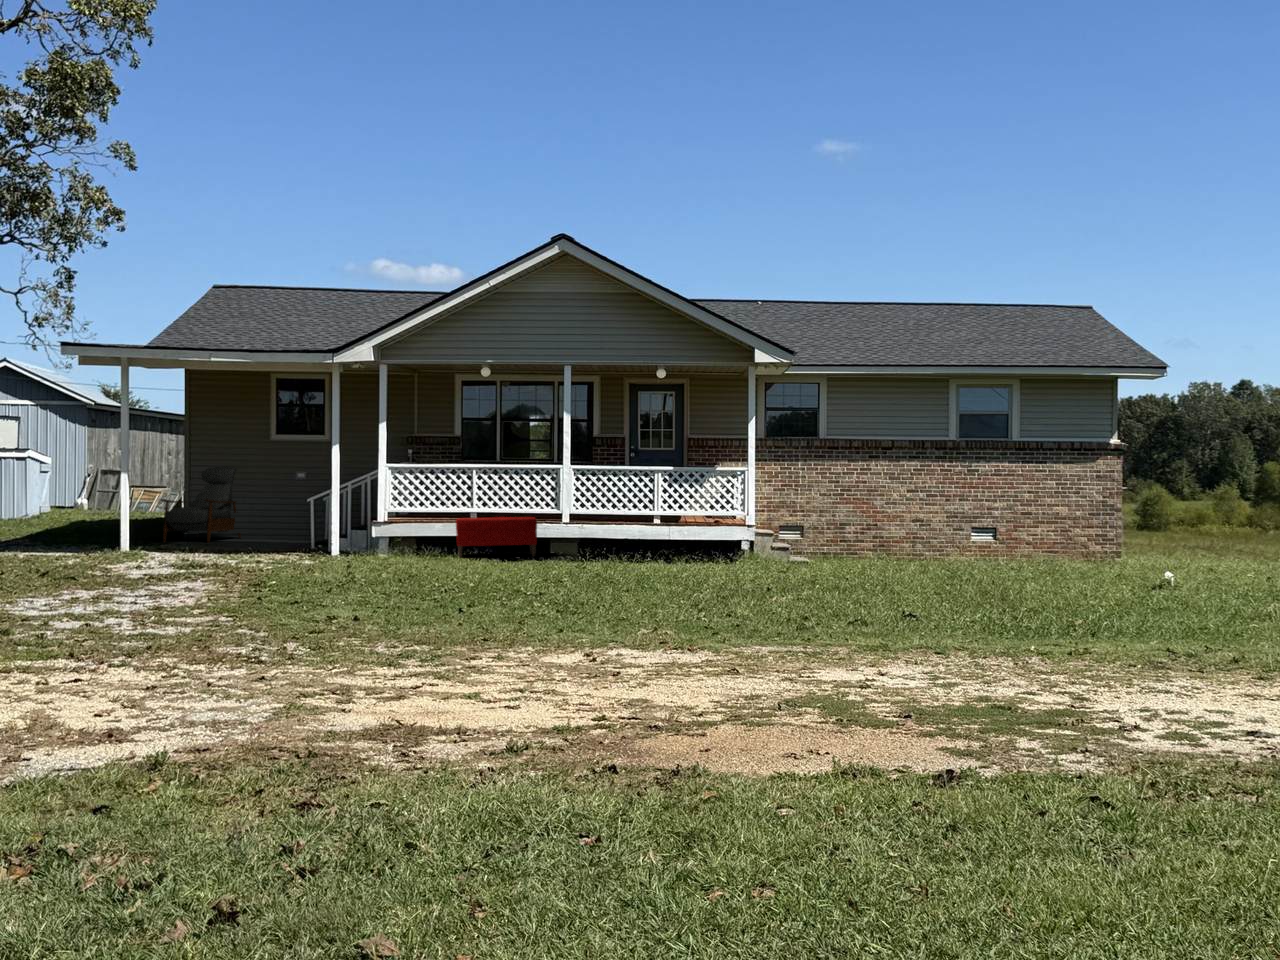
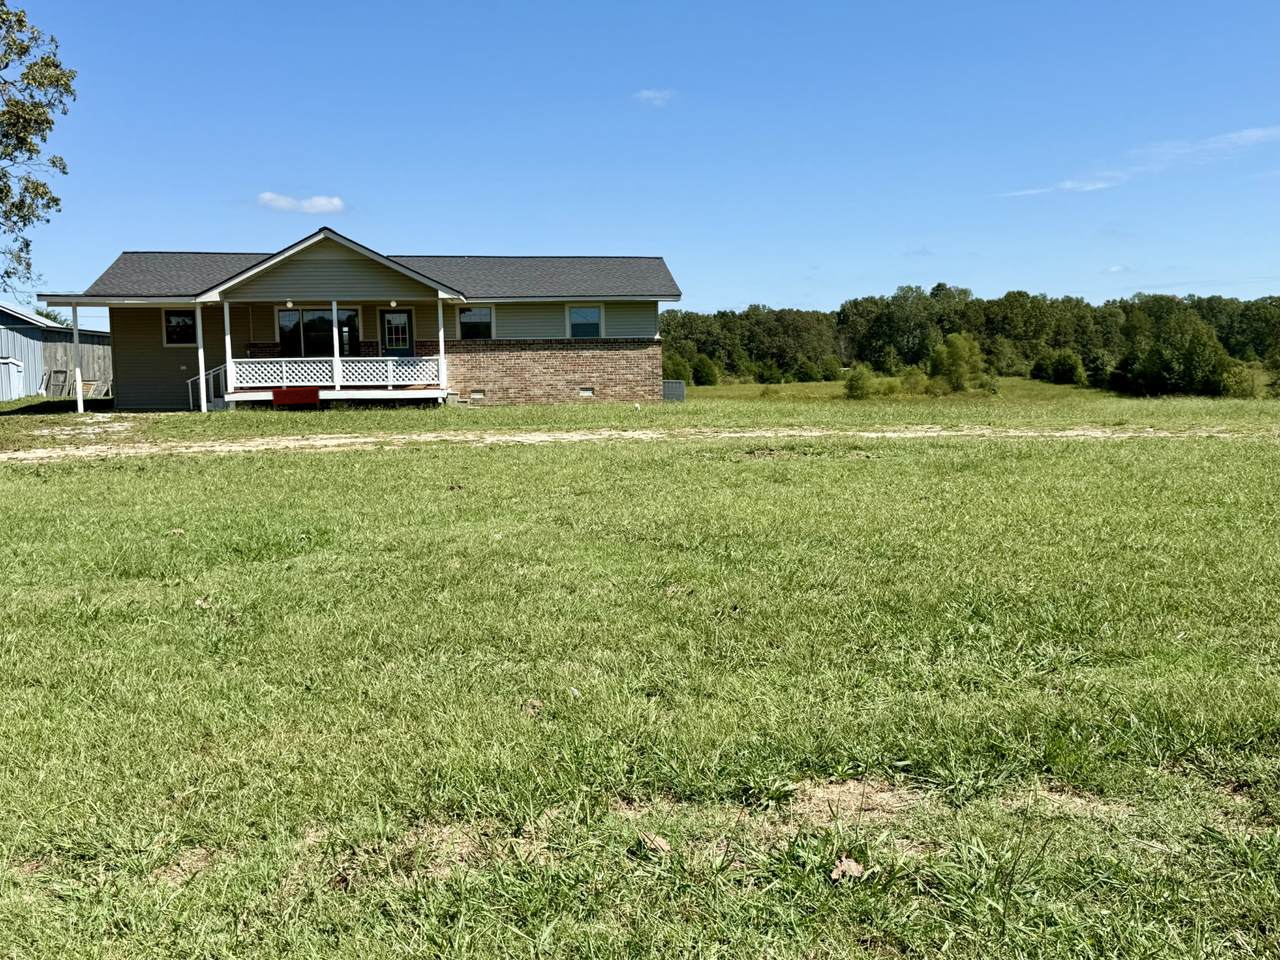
chair: present [161,466,241,543] -> none [95,364,149,410]

